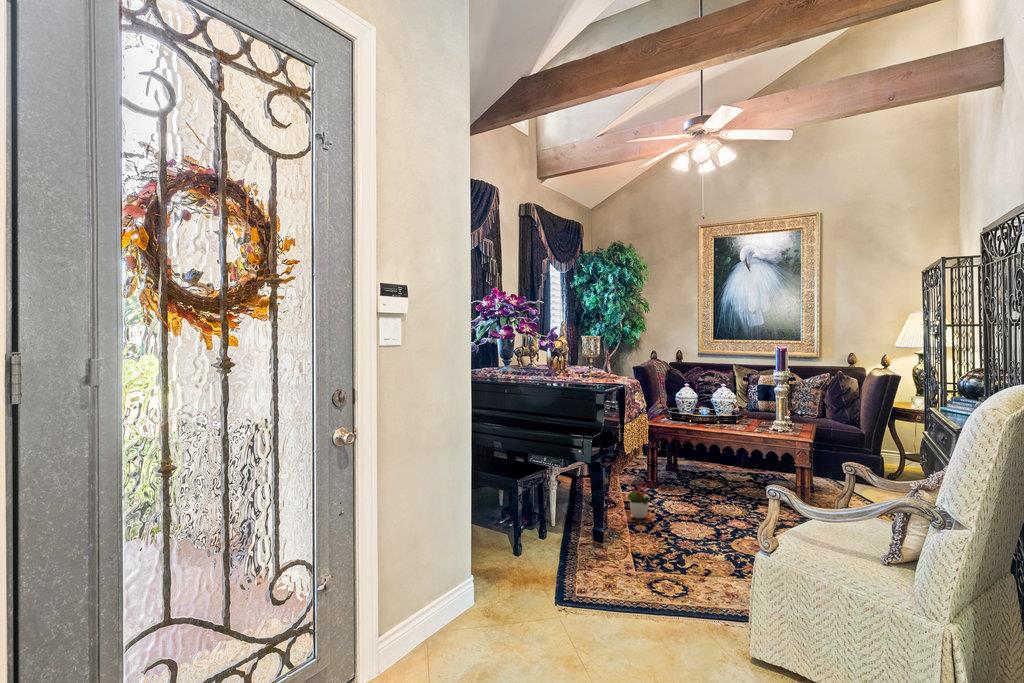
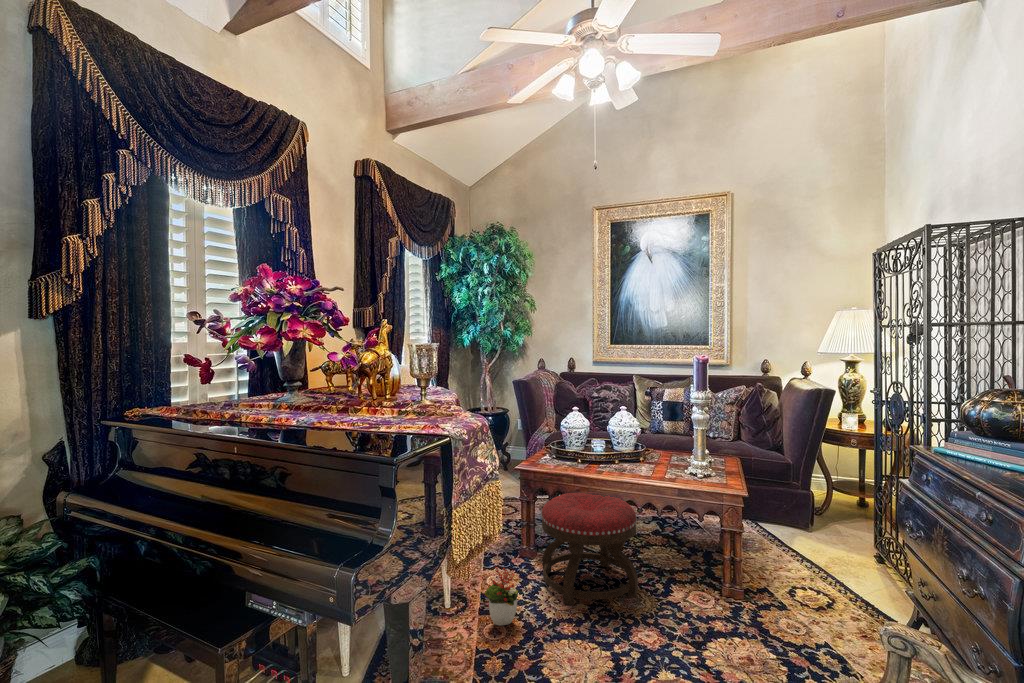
ottoman: none [663,442,733,513] -> present [541,492,638,605]

